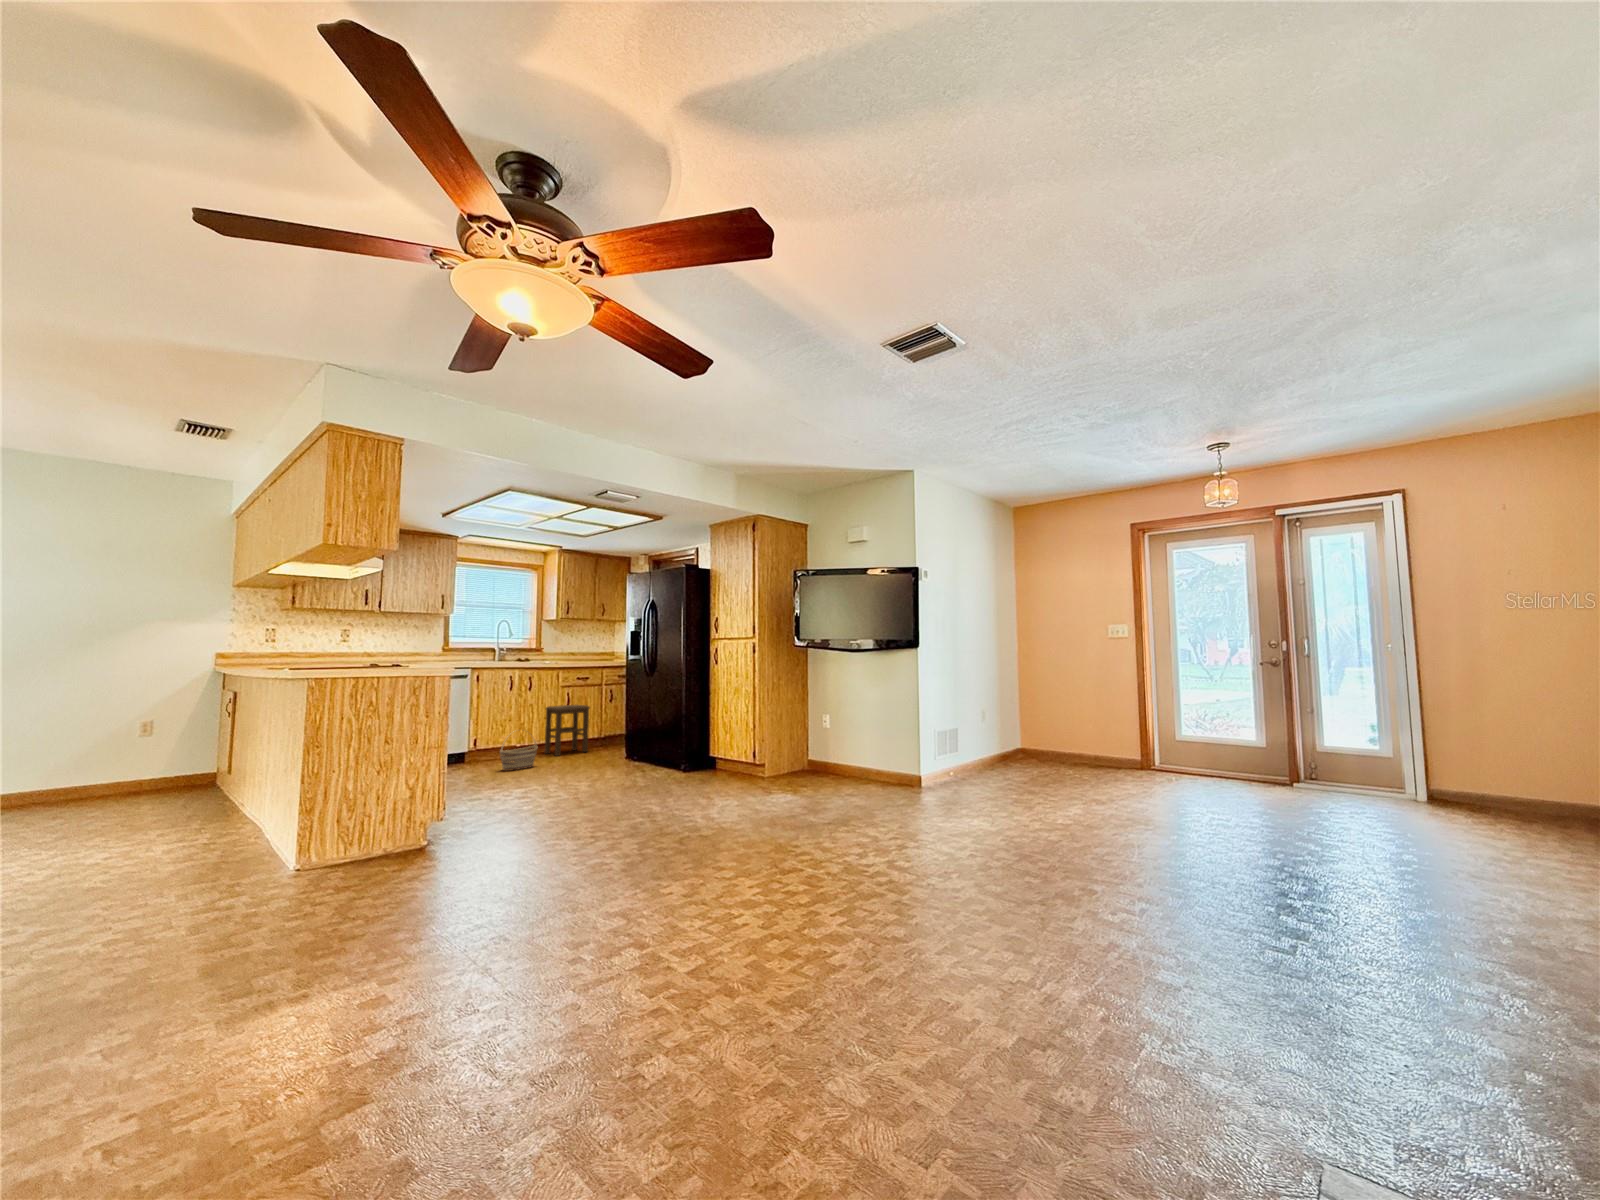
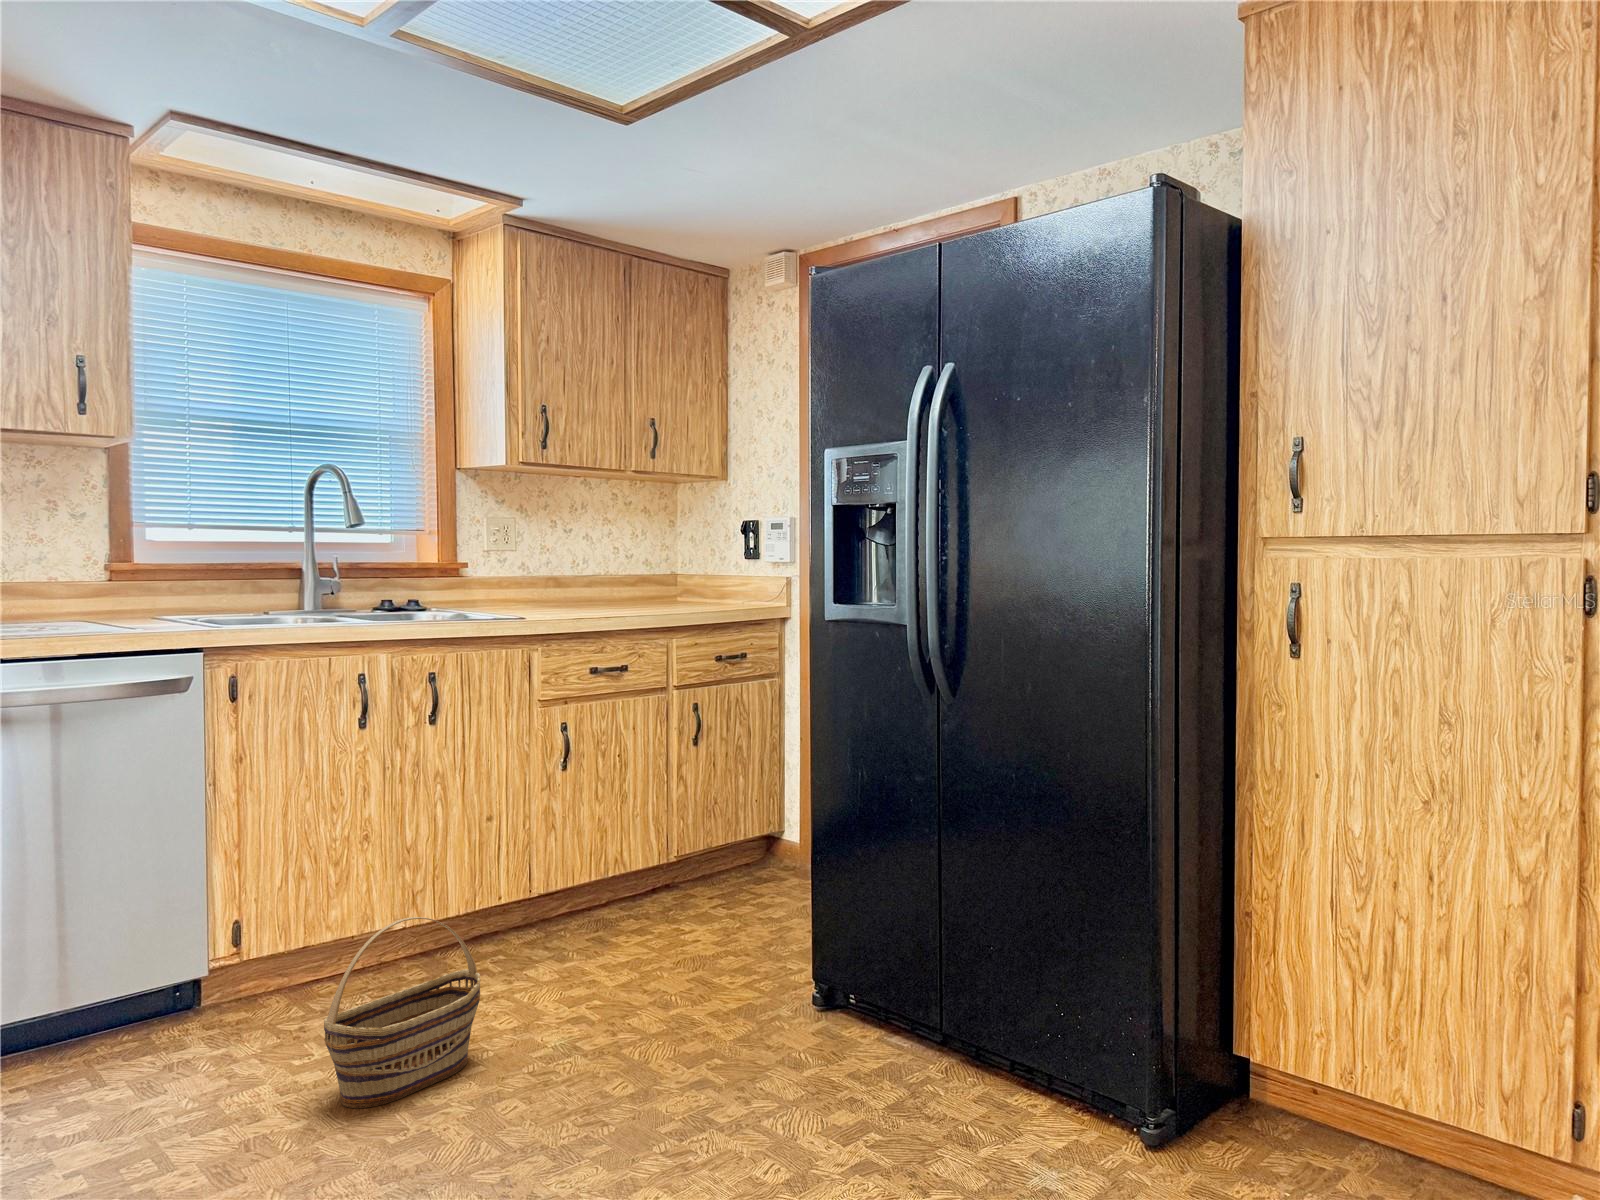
stool: present [544,705,590,756] -> none [488,762,644,963]

